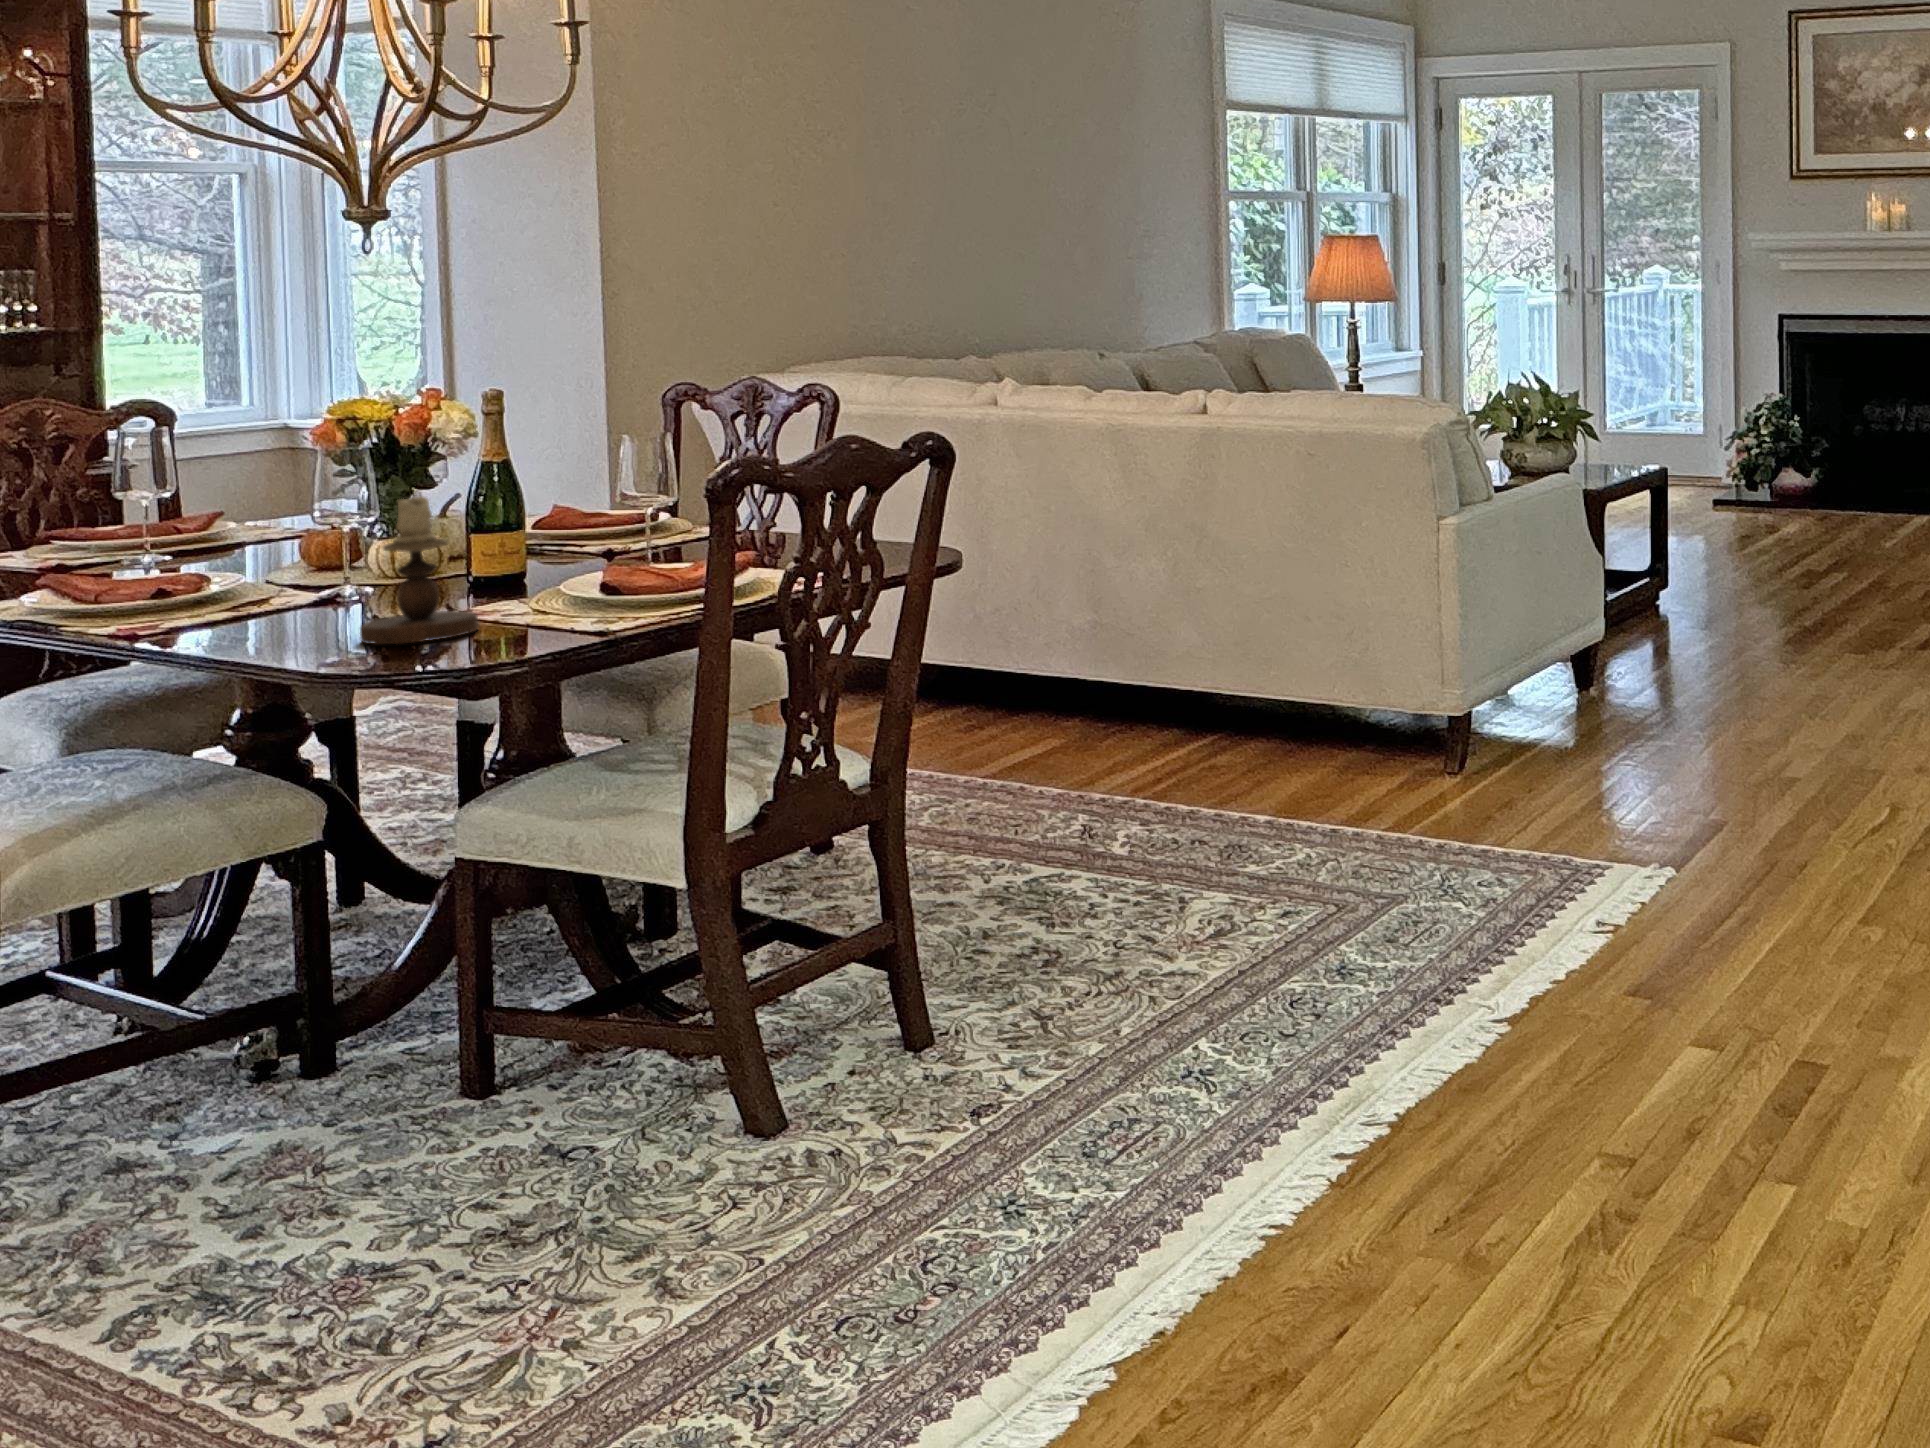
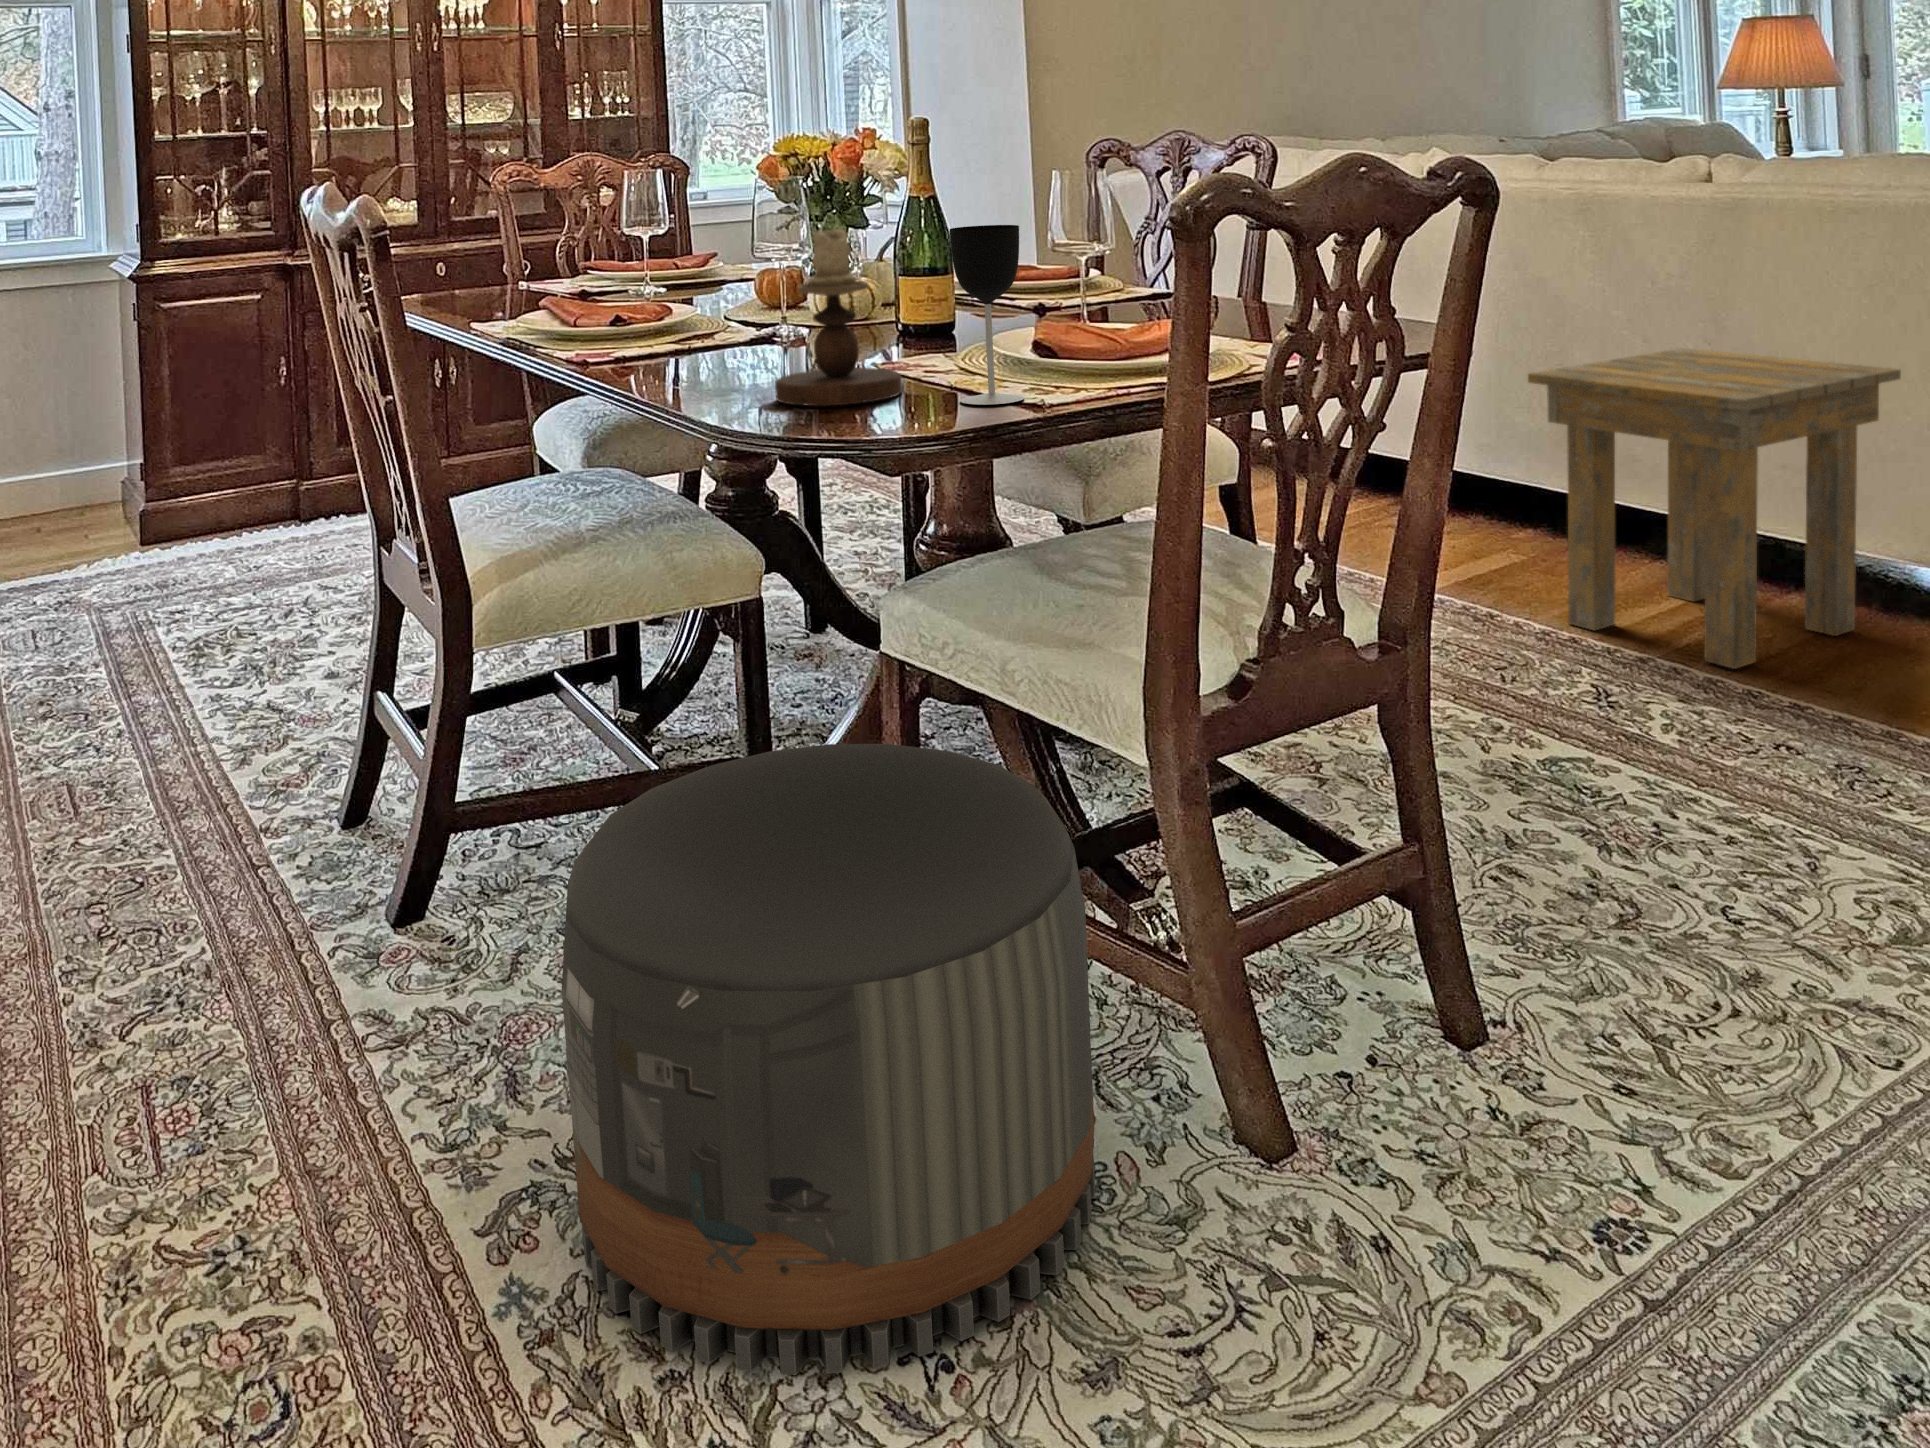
wine glass: none [523,488,589,633] -> present [950,225,1024,405]
side table: none [1071,559,1368,826] -> present [1528,348,1901,669]
pouf: none [189,906,649,1356] -> present [562,744,1095,1375]

